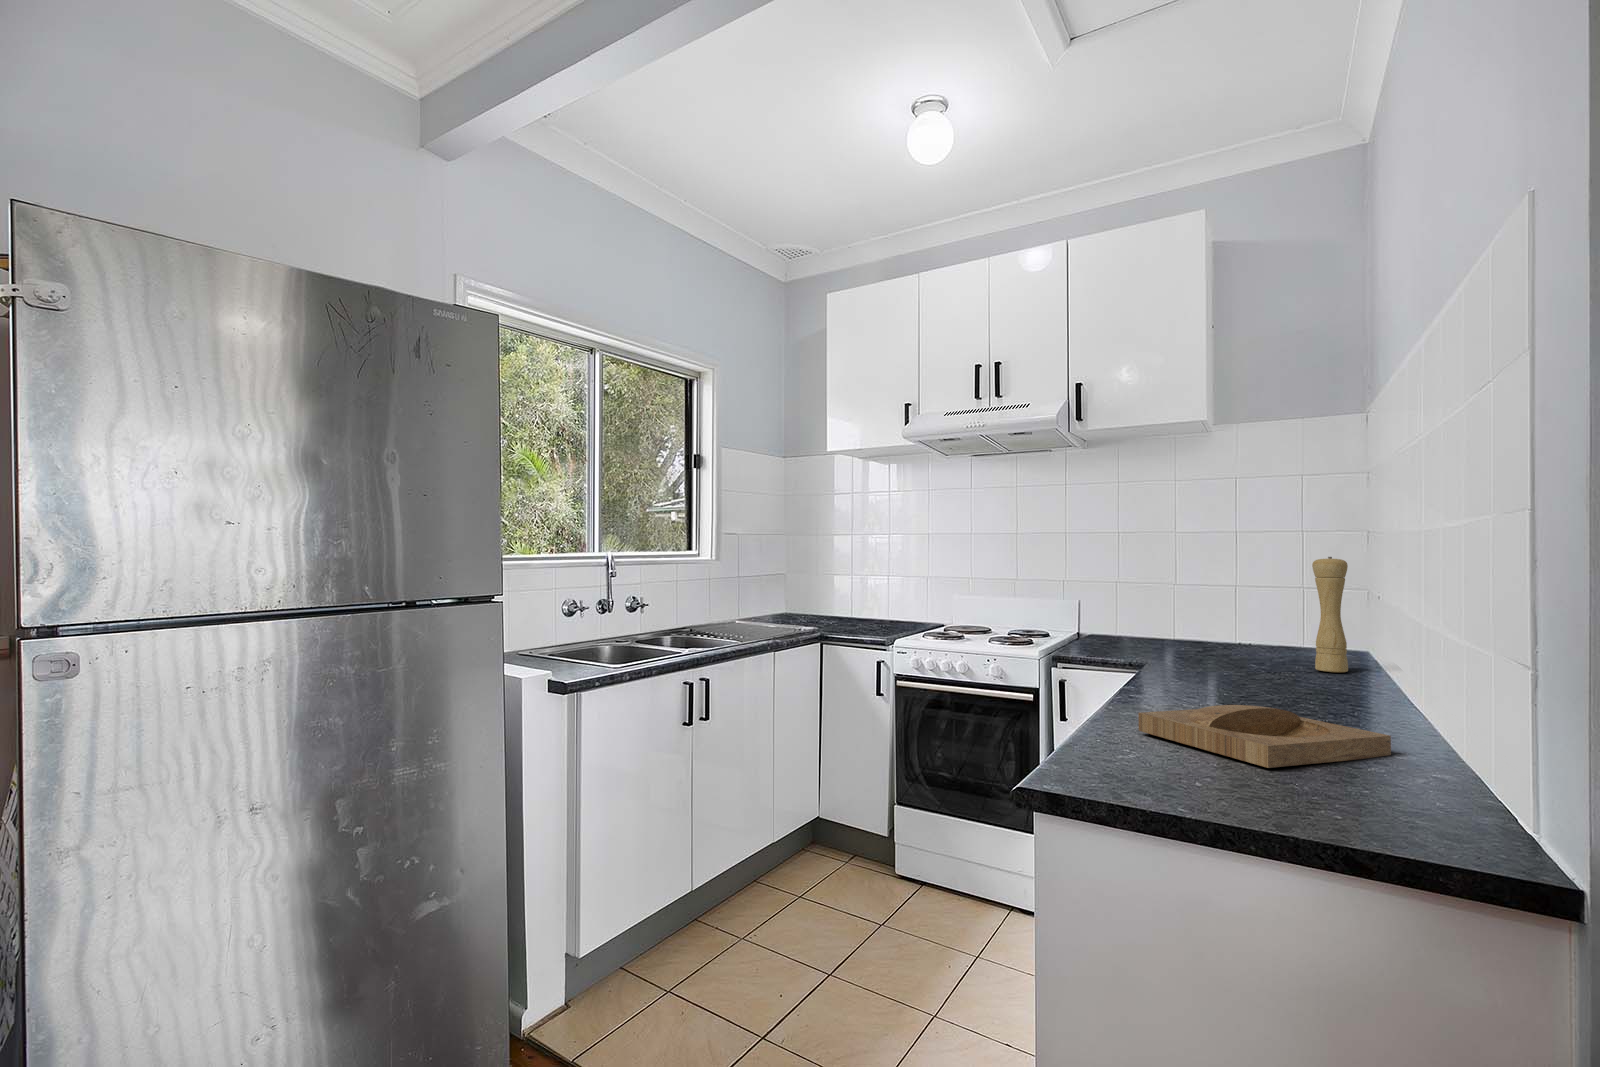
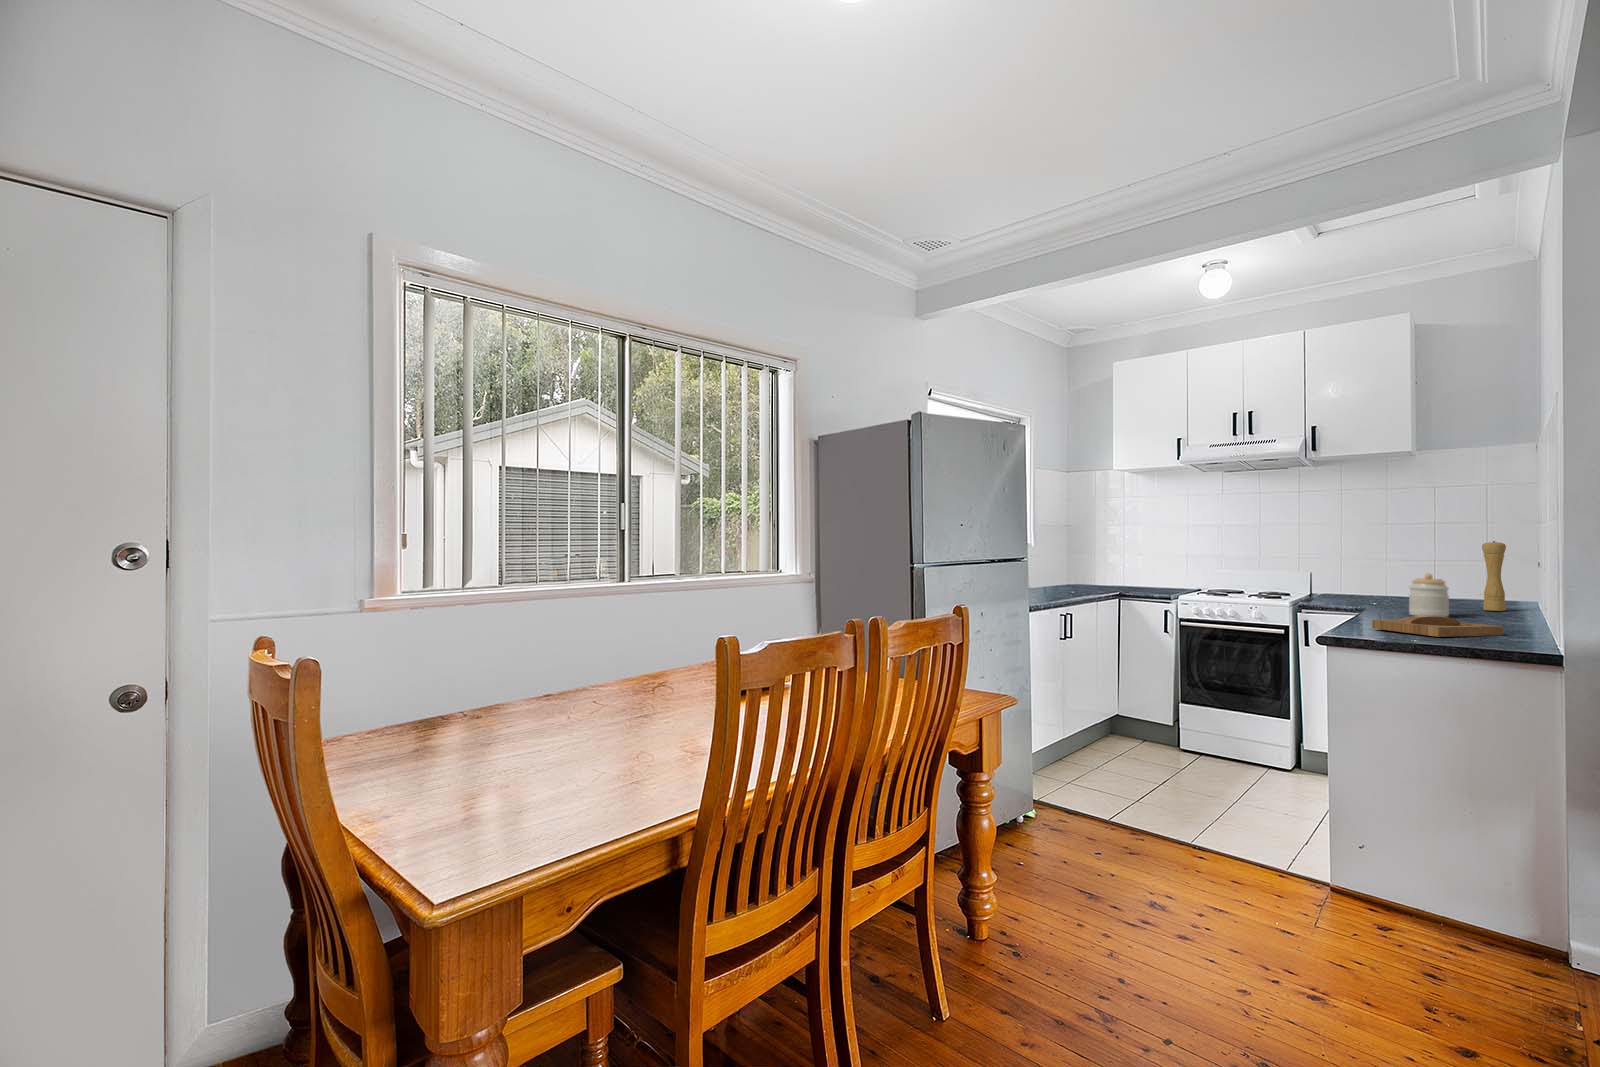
jar: none [1206,610,1270,689] -> present [1409,573,1449,617]

